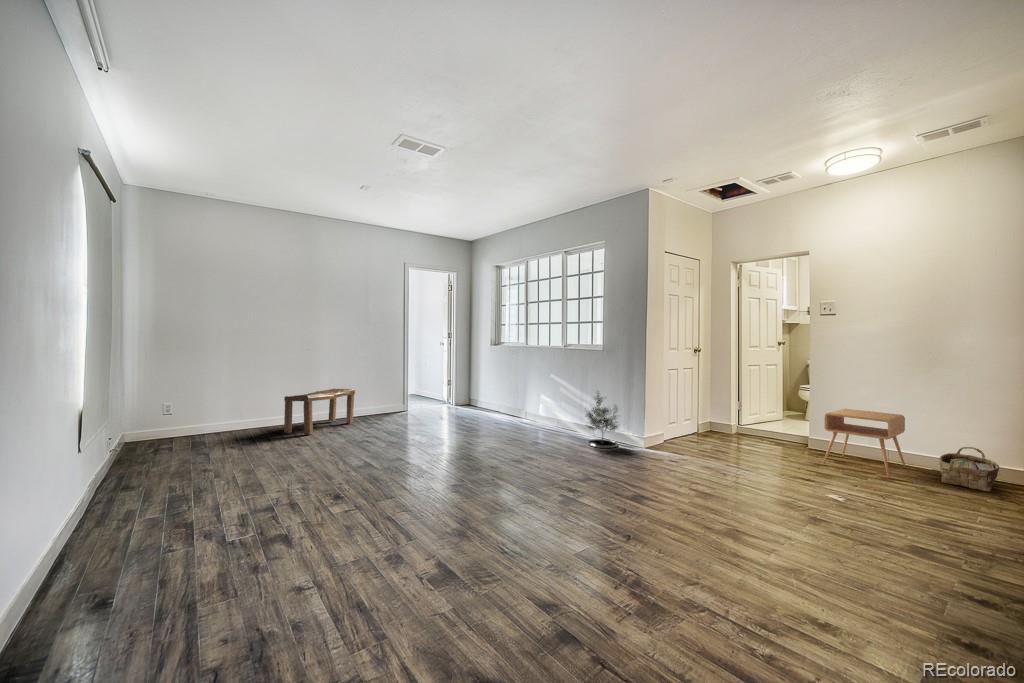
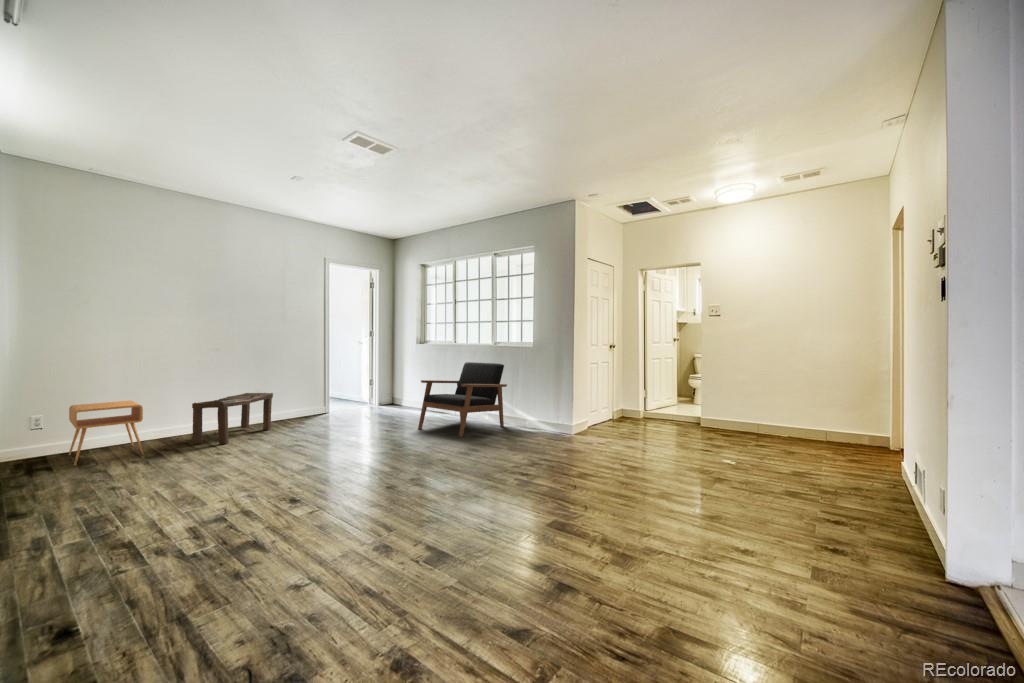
armchair: none [485,365,576,442] -> present [418,362,507,437]
potted tree: present [586,391,618,448] -> none [518,384,552,438]
side table: present [822,409,906,478] -> present [69,401,144,465]
woven basket: present [939,447,999,491] -> none [796,418,835,450]

